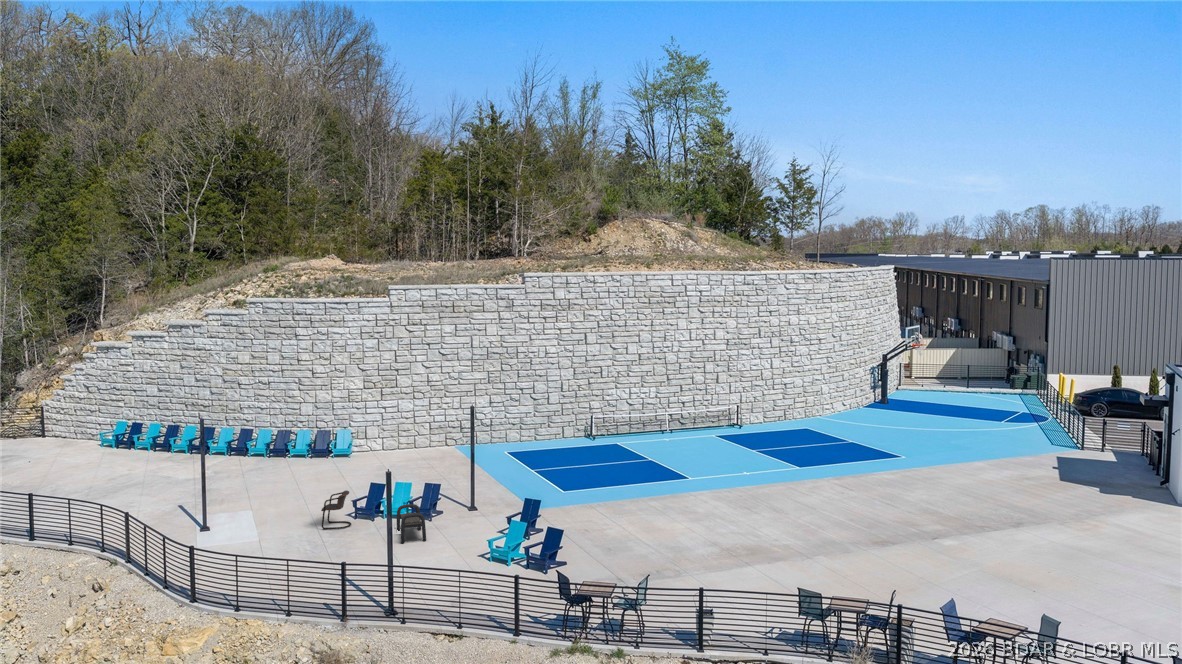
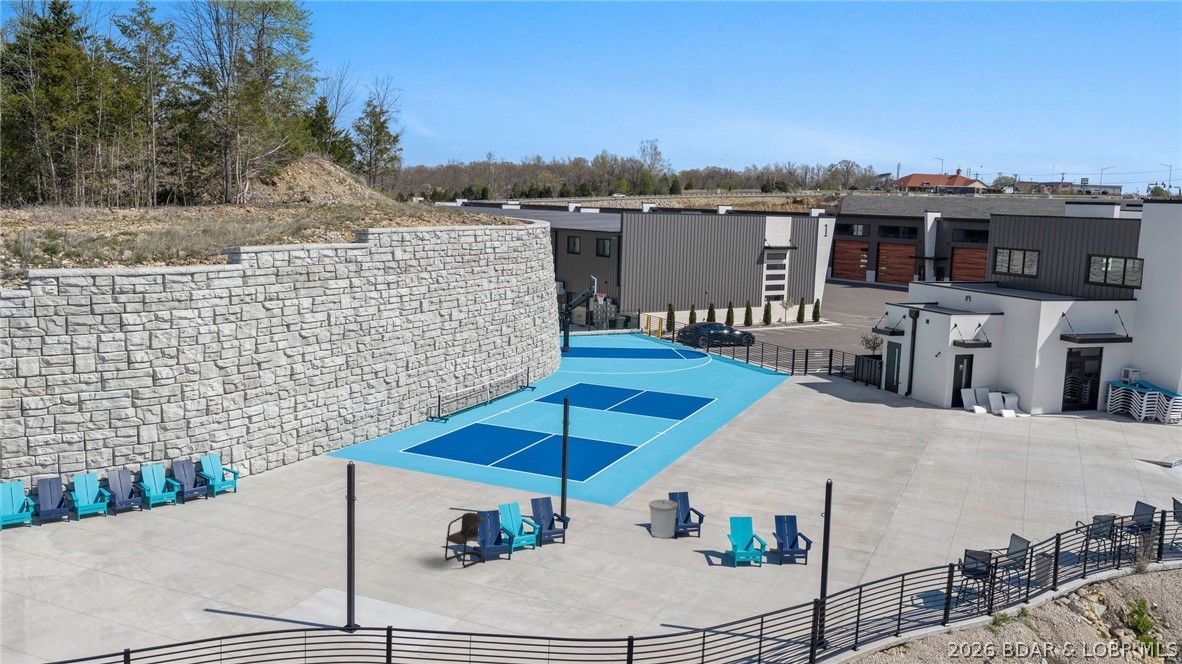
bench: present [397,504,426,543] -> none [545,509,597,553]
trash can: none [471,517,498,552] -> present [649,500,678,538]

